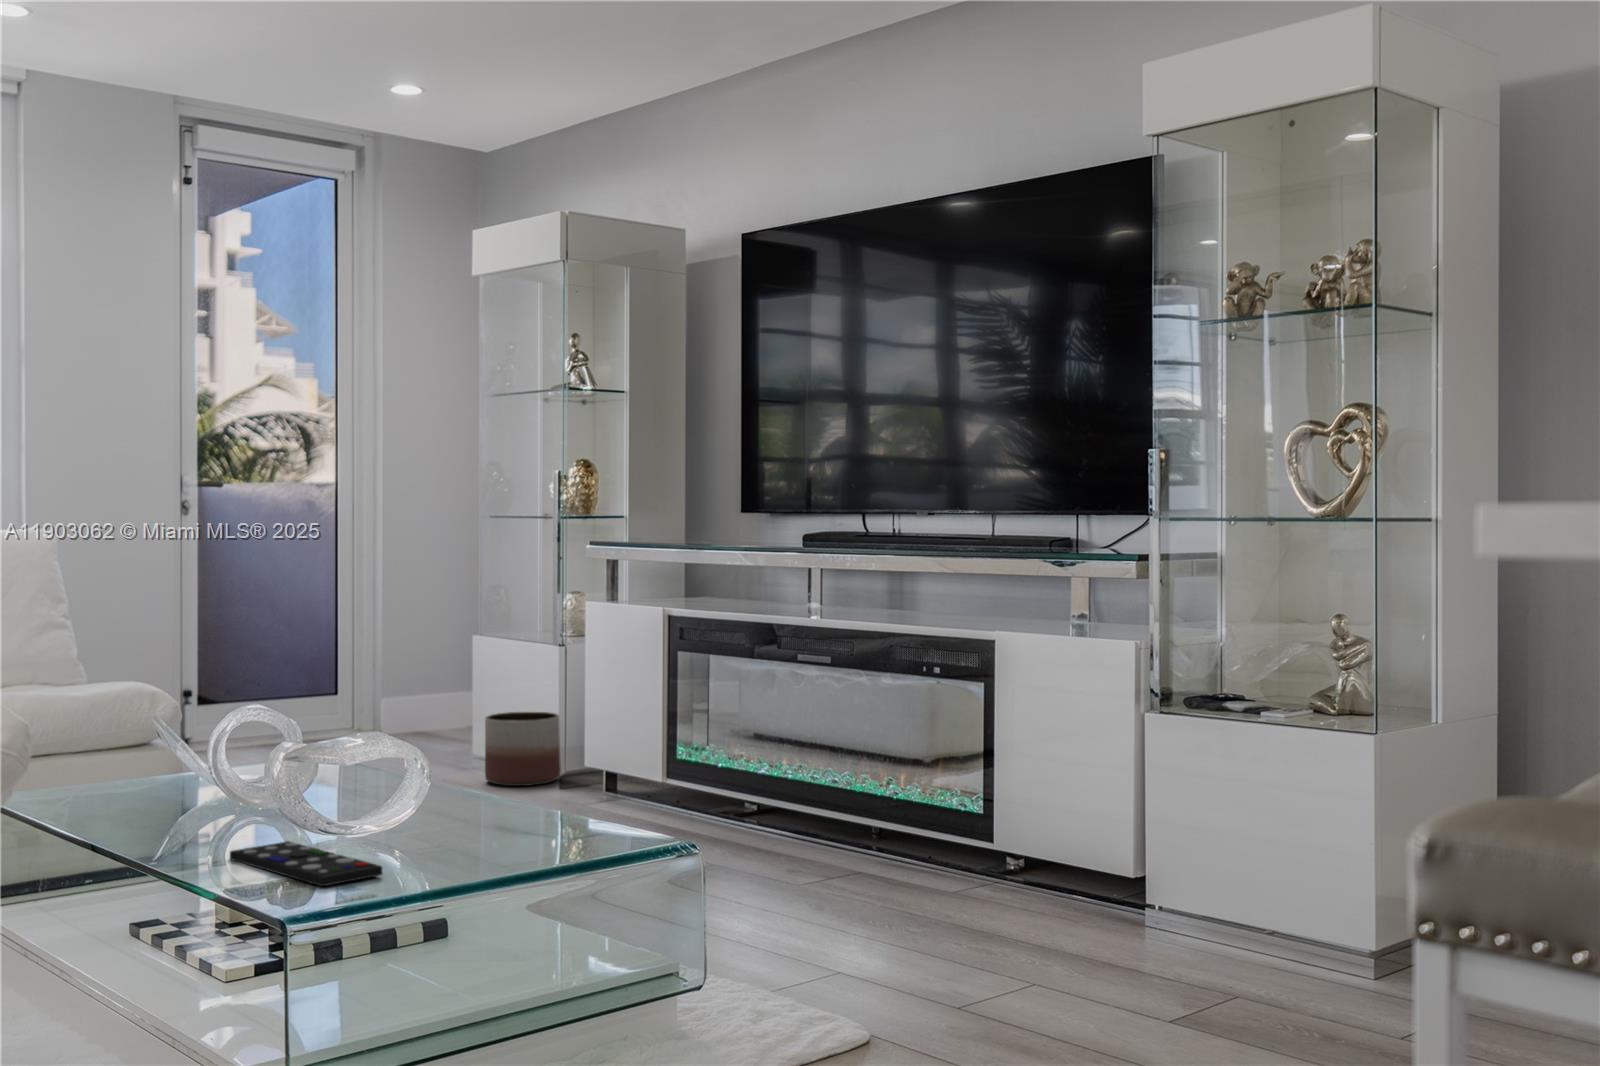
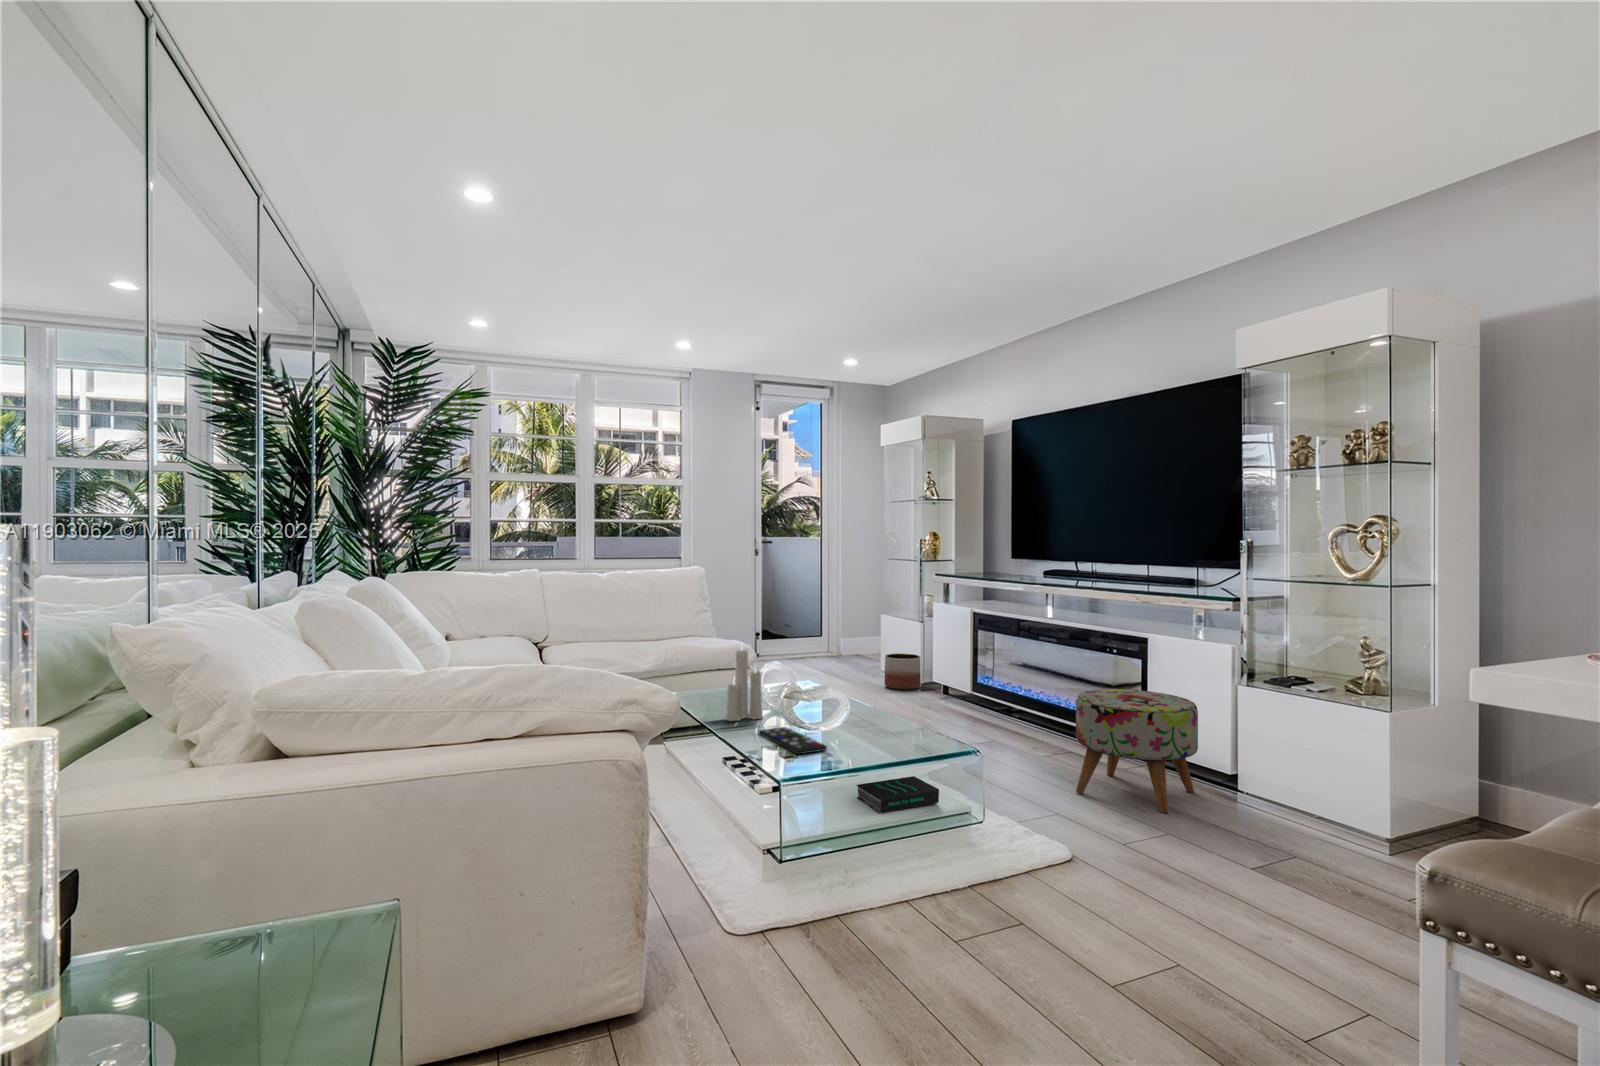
candle: none [150,661,235,841] -> present [726,650,762,721]
ottoman: none [866,736,1077,952] -> present [1076,689,1198,813]
book: none [442,922,611,994] -> present [856,776,939,813]

